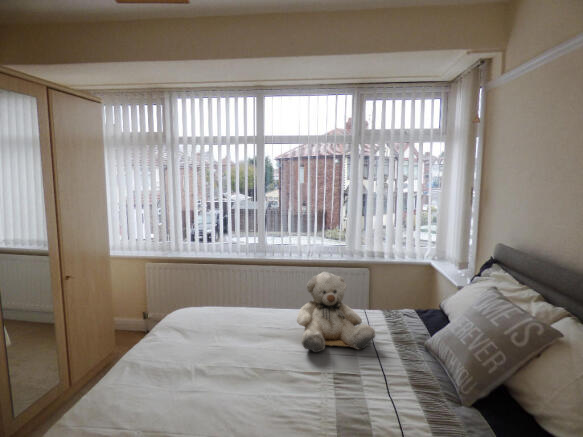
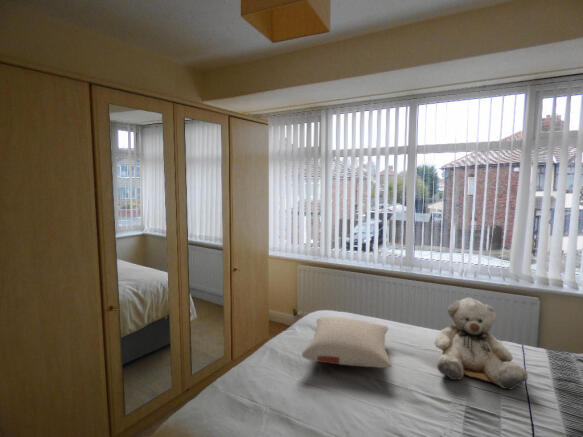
pillow: none [155,312,260,368] -> present [302,317,392,368]

